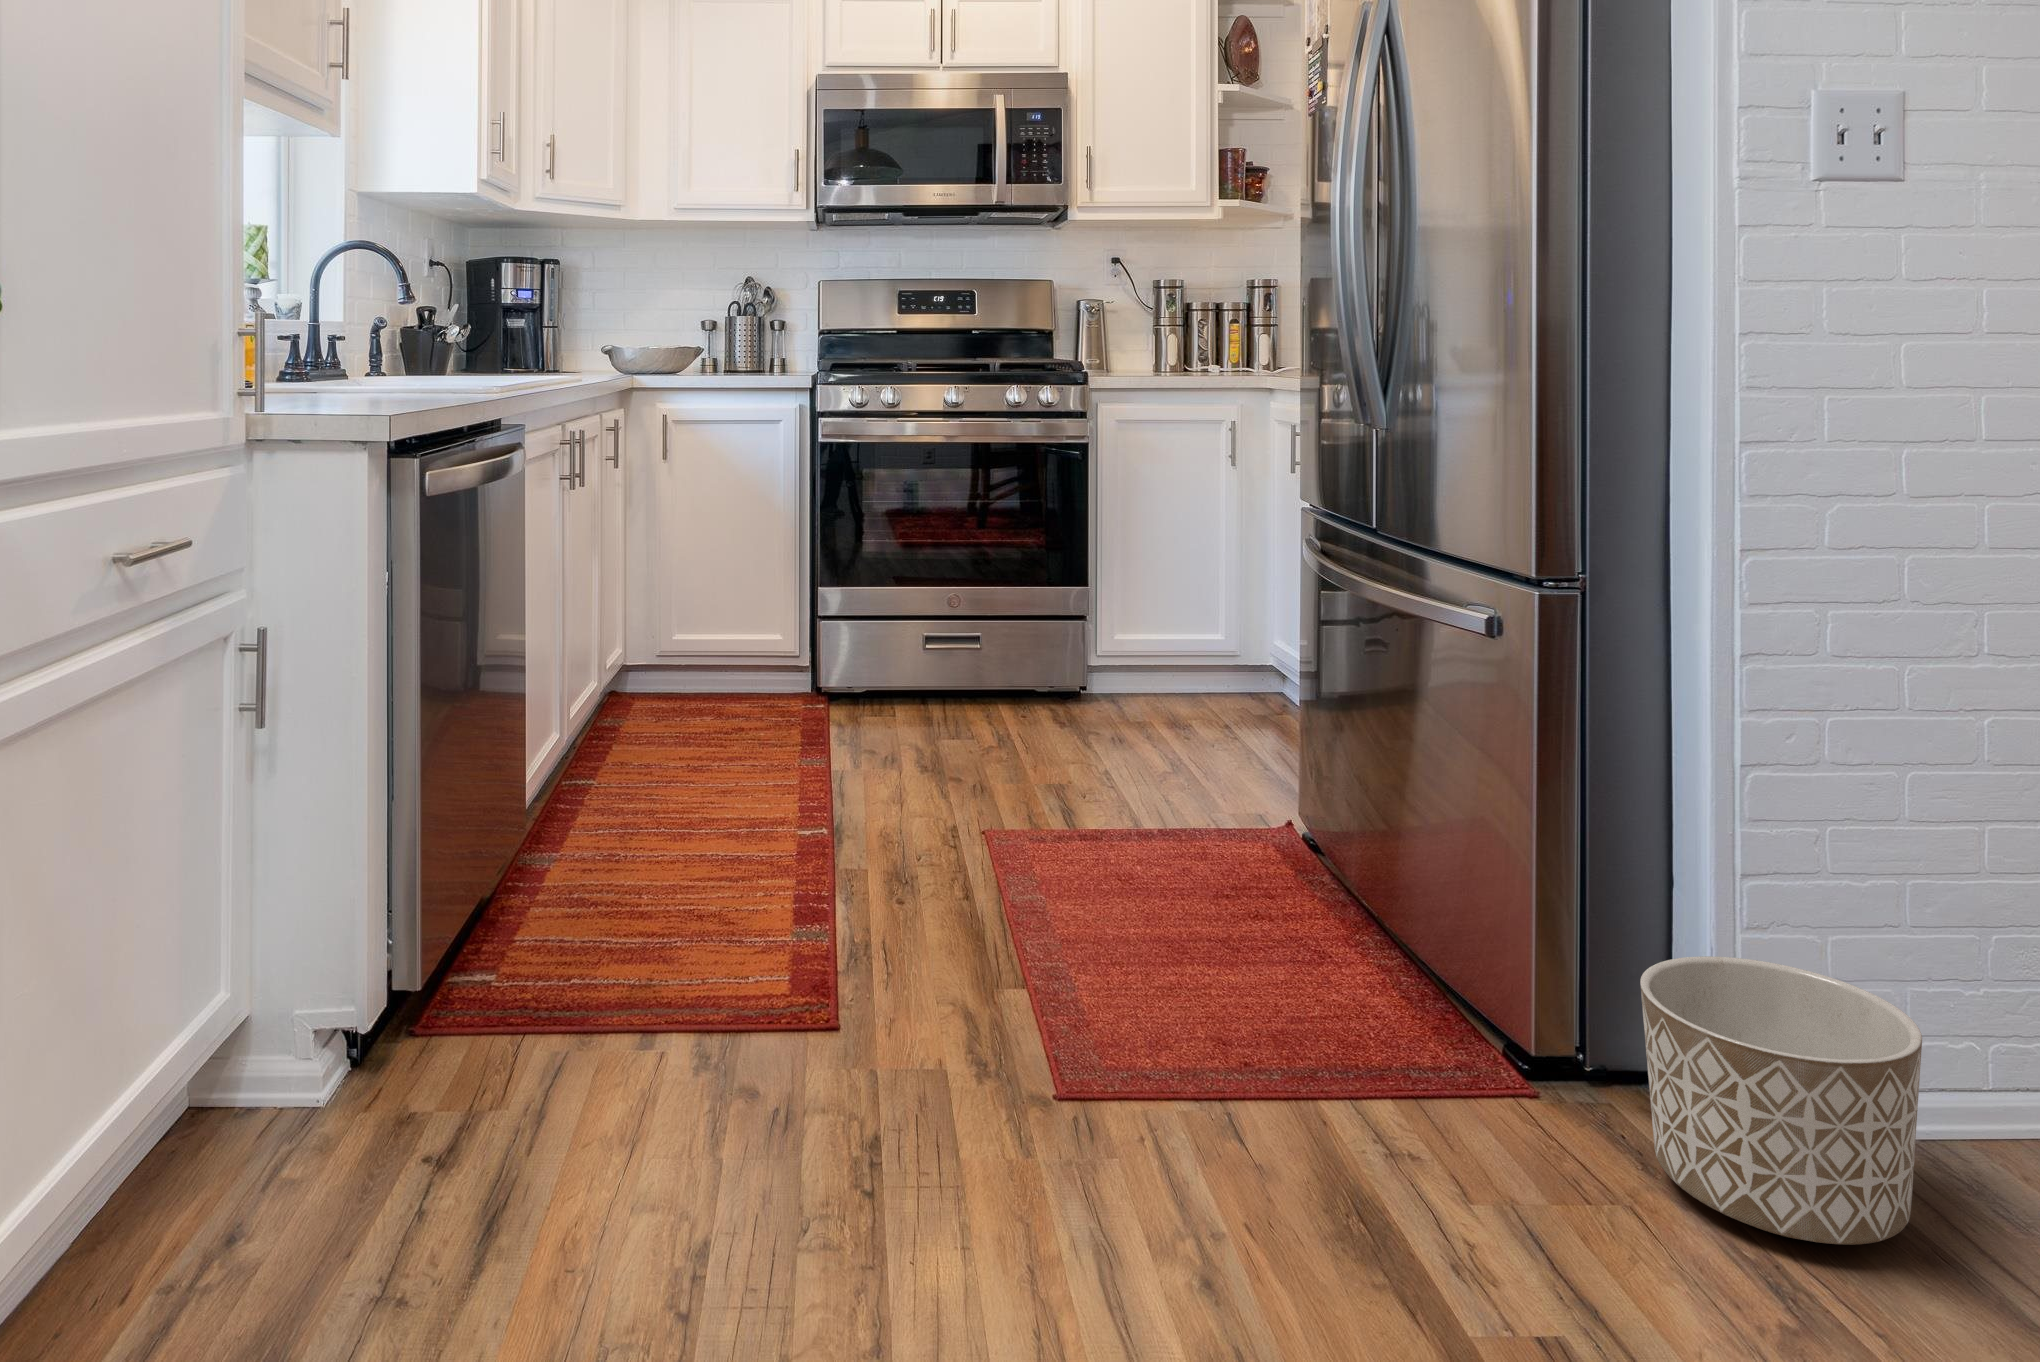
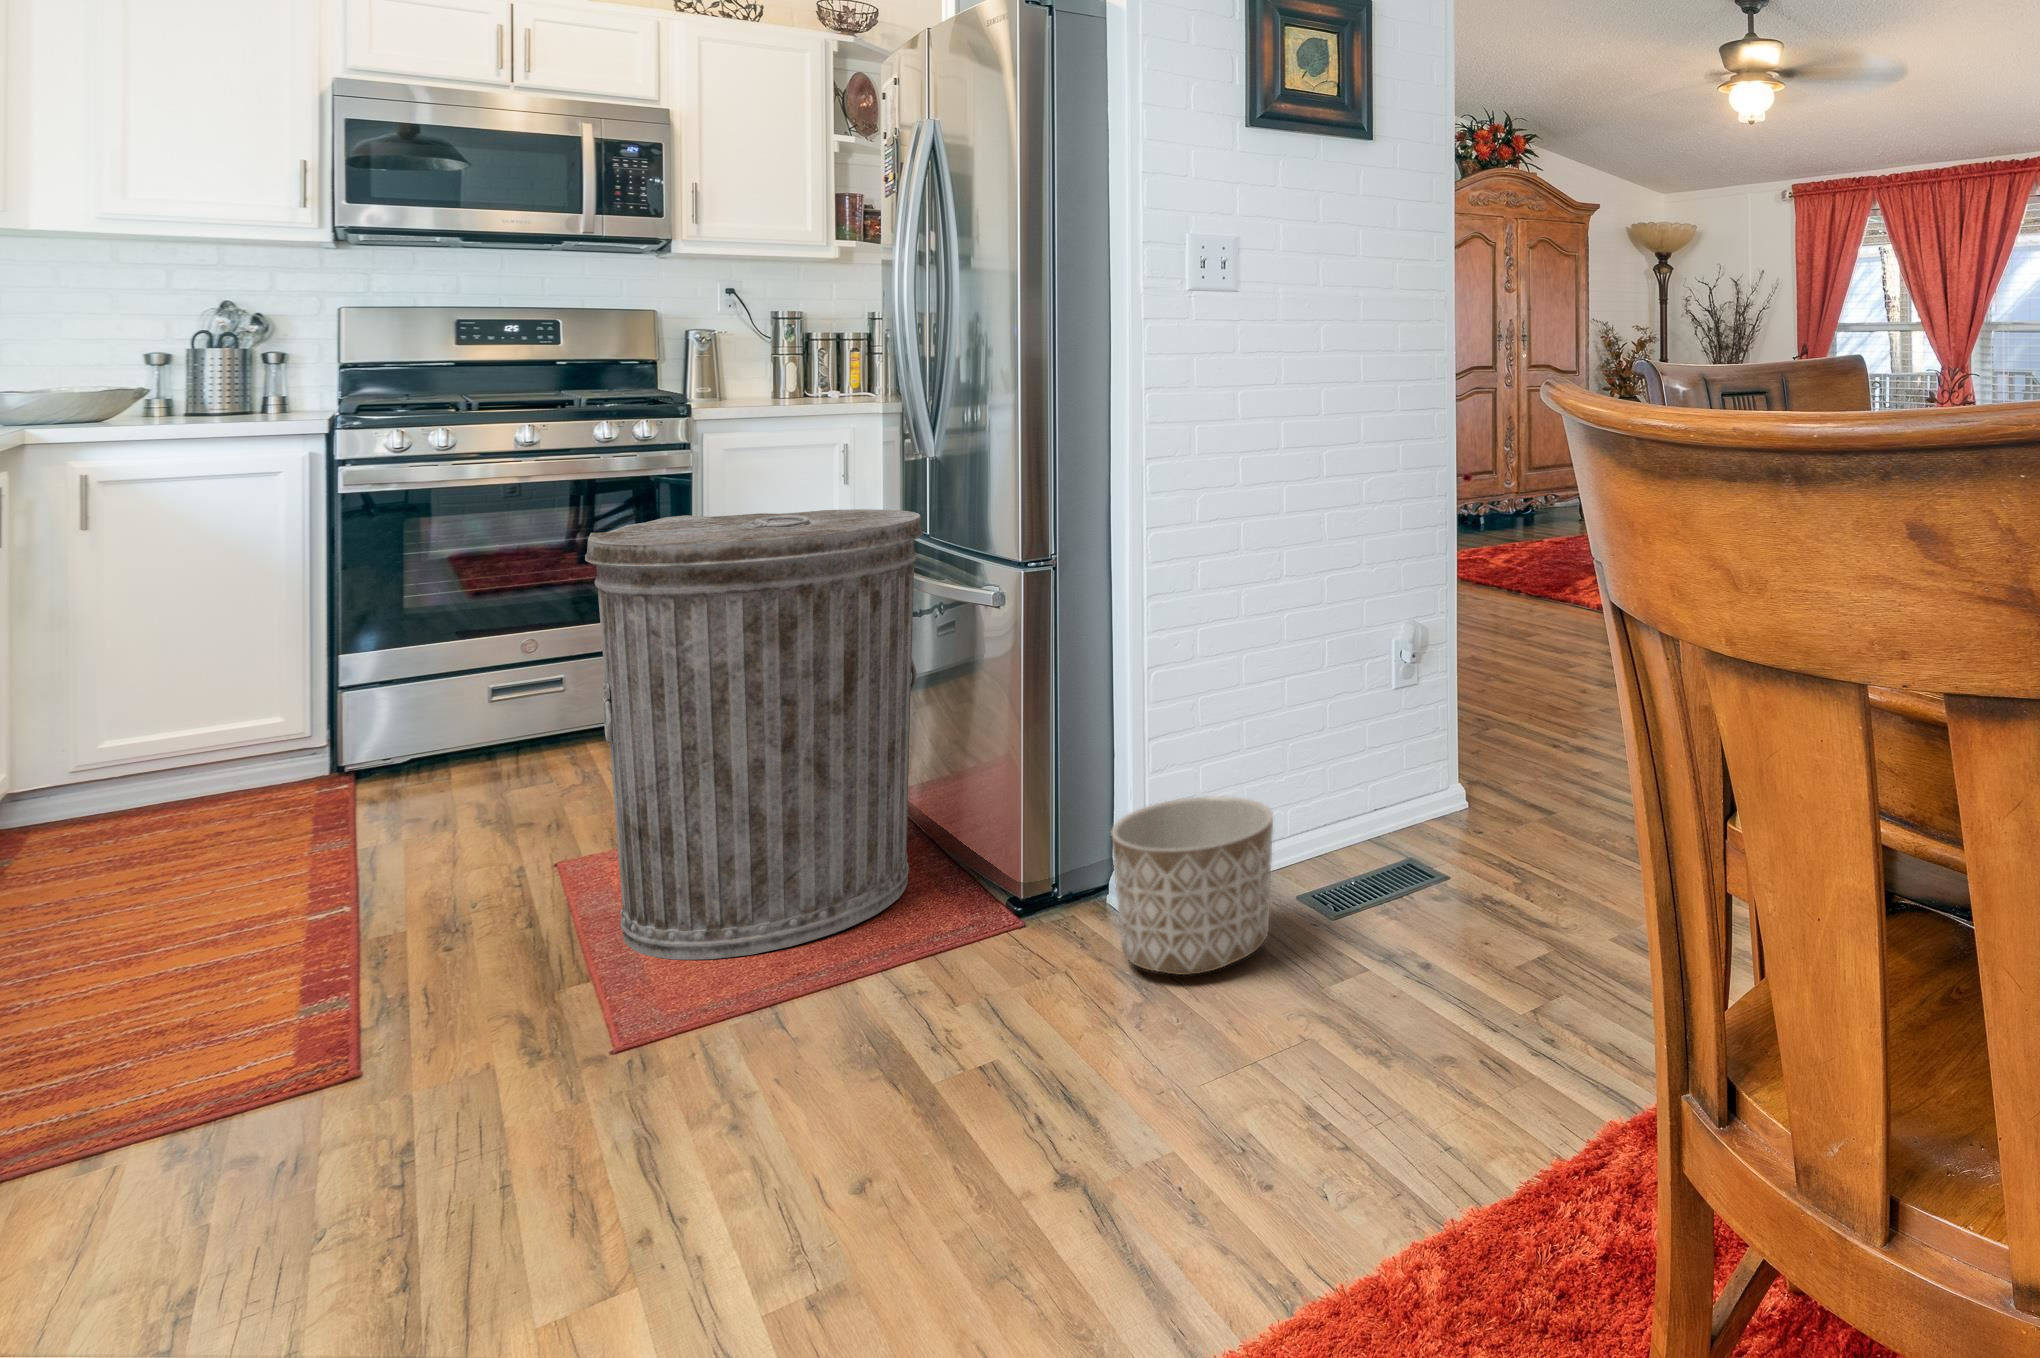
trash can: none [1014,493,1357,1000] -> present [585,509,923,960]

